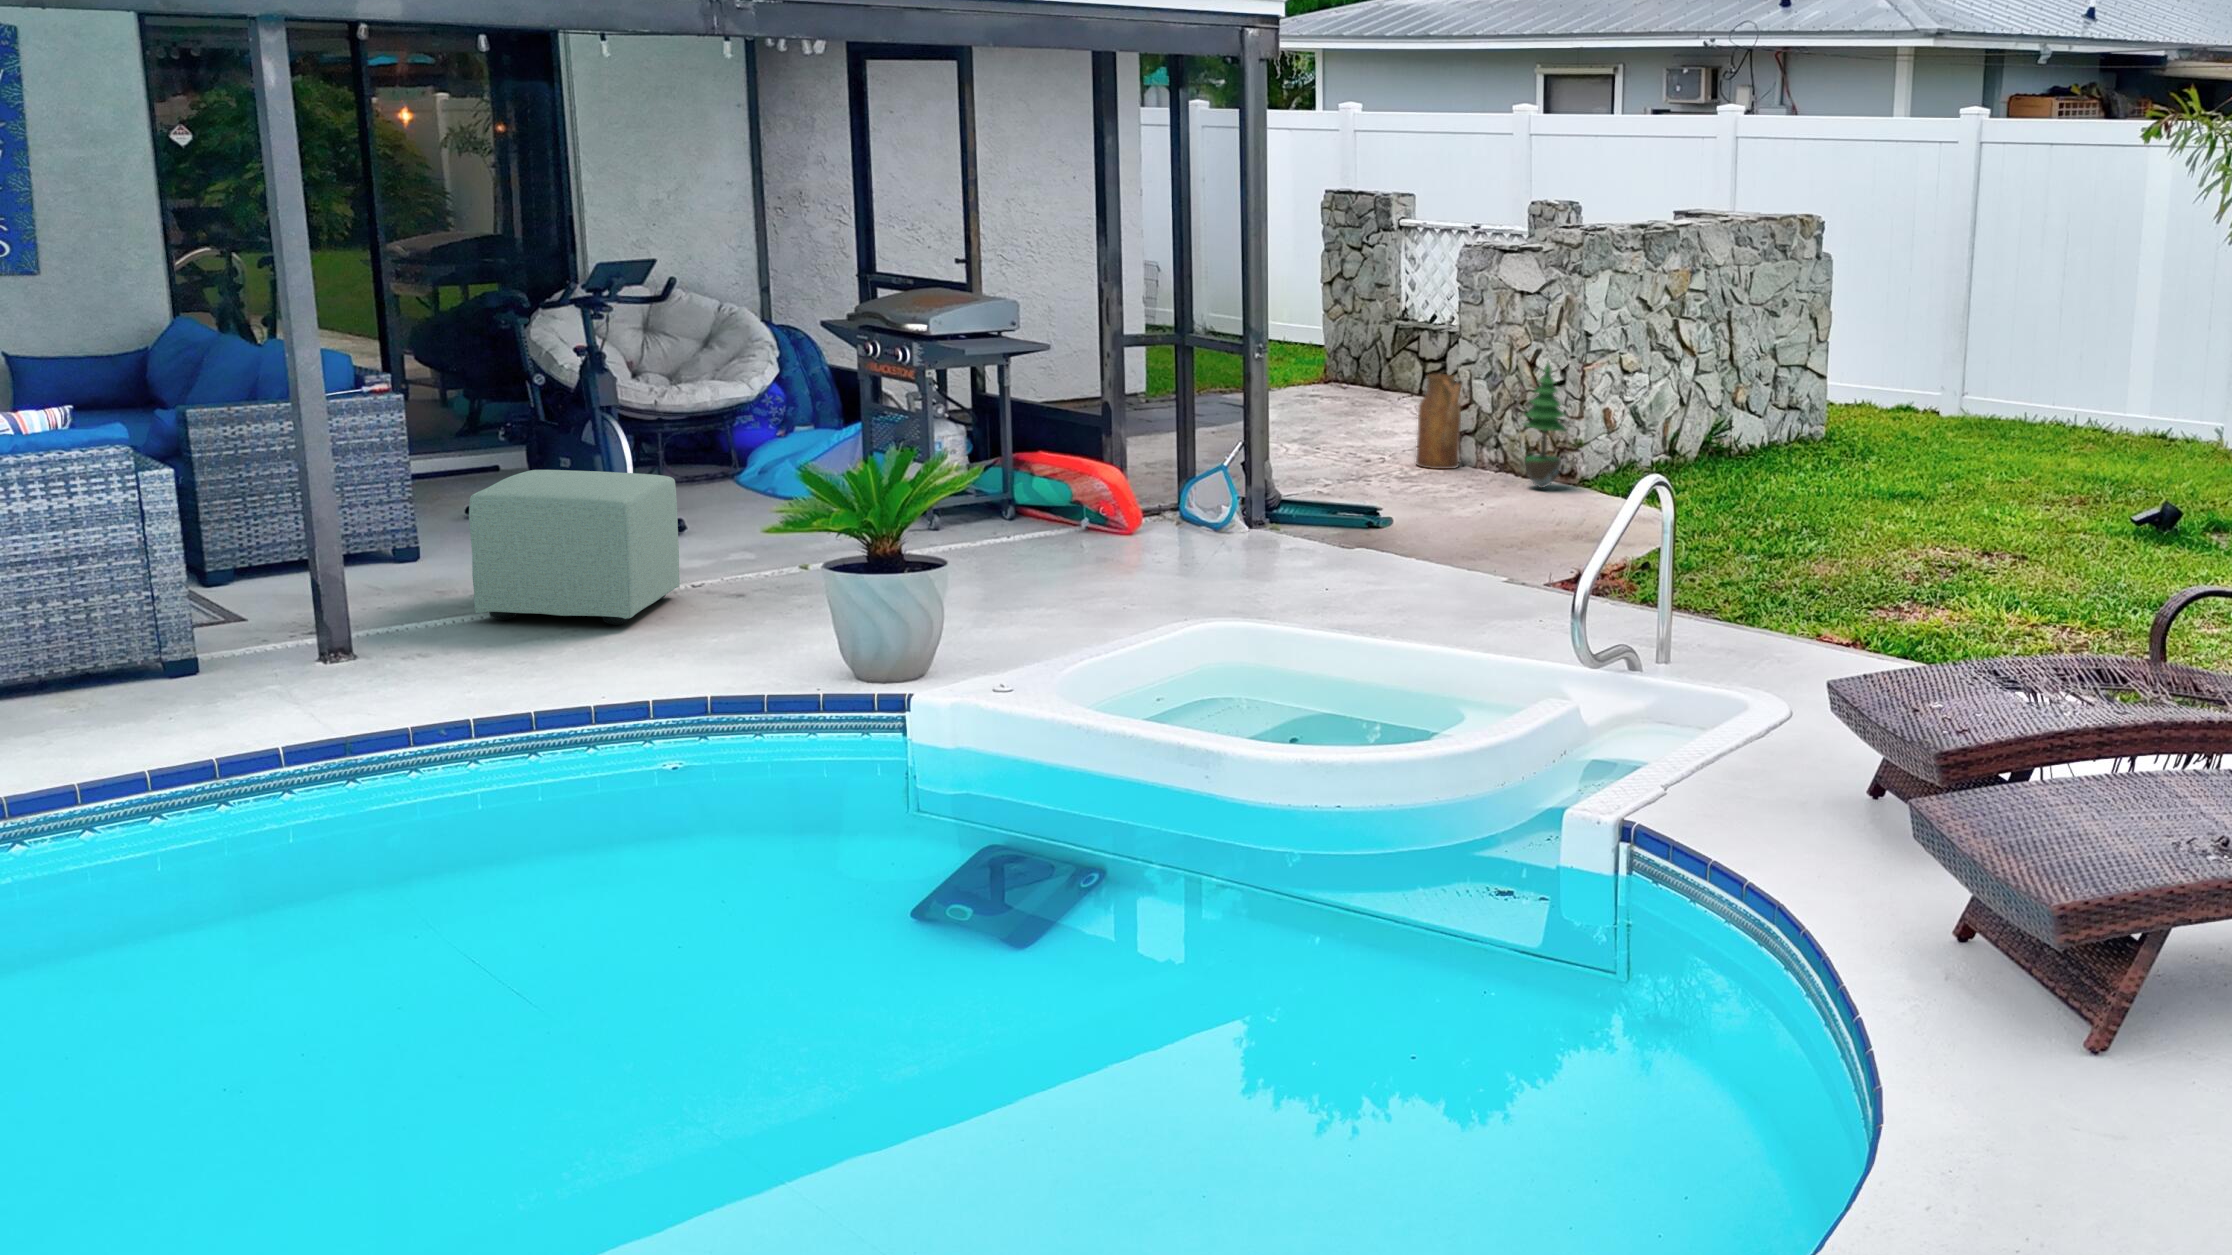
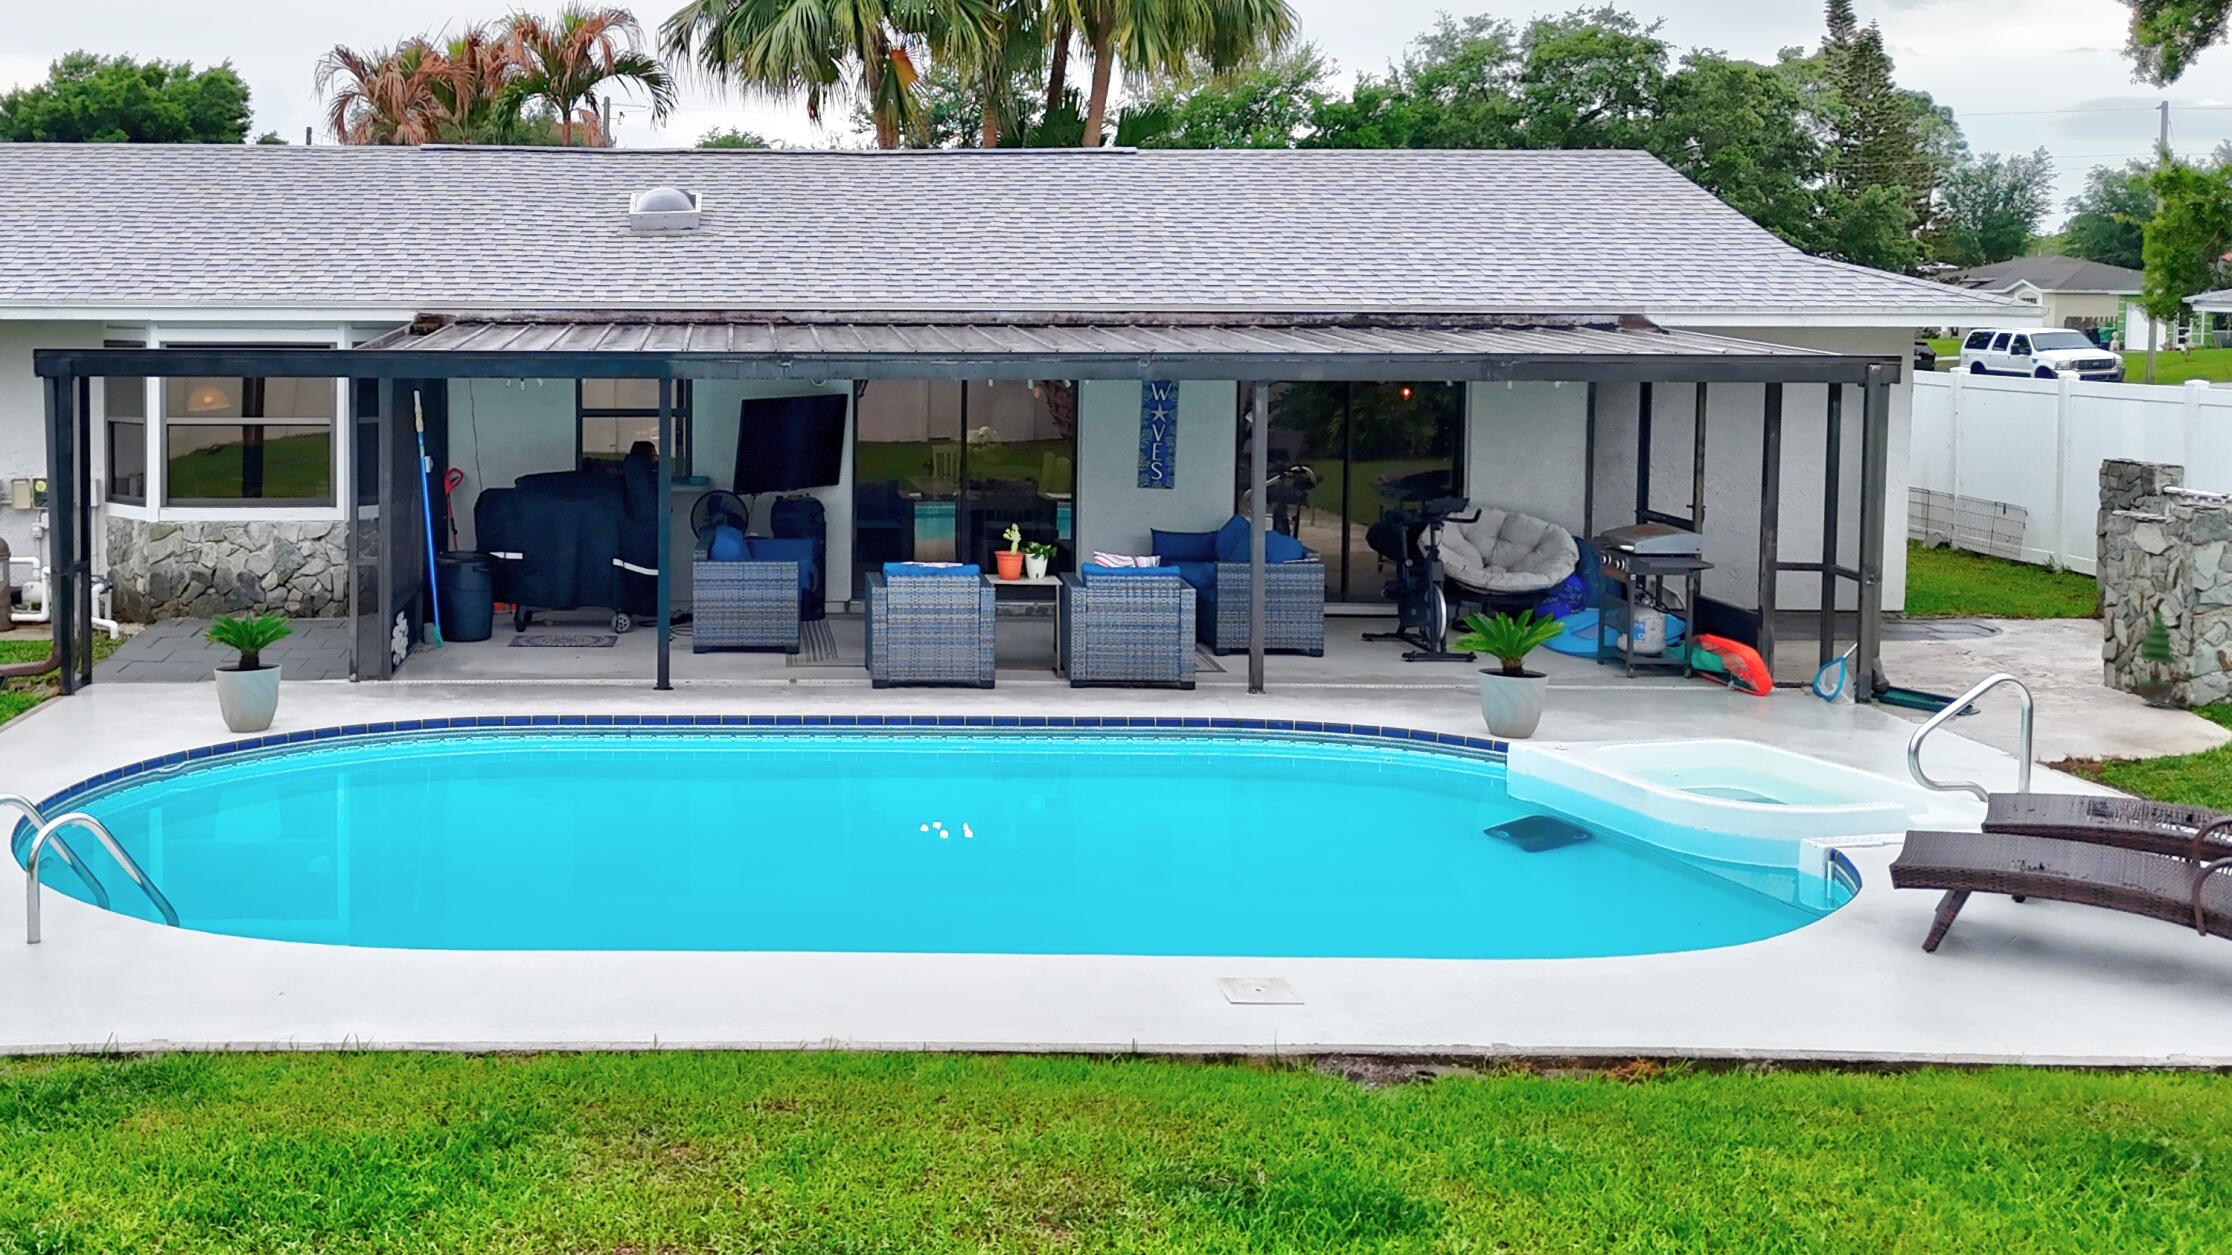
watering can: present [1416,374,1462,469] -> none [2060,614,2102,685]
ottoman: present [469,470,680,625] -> none [1331,612,1445,695]

